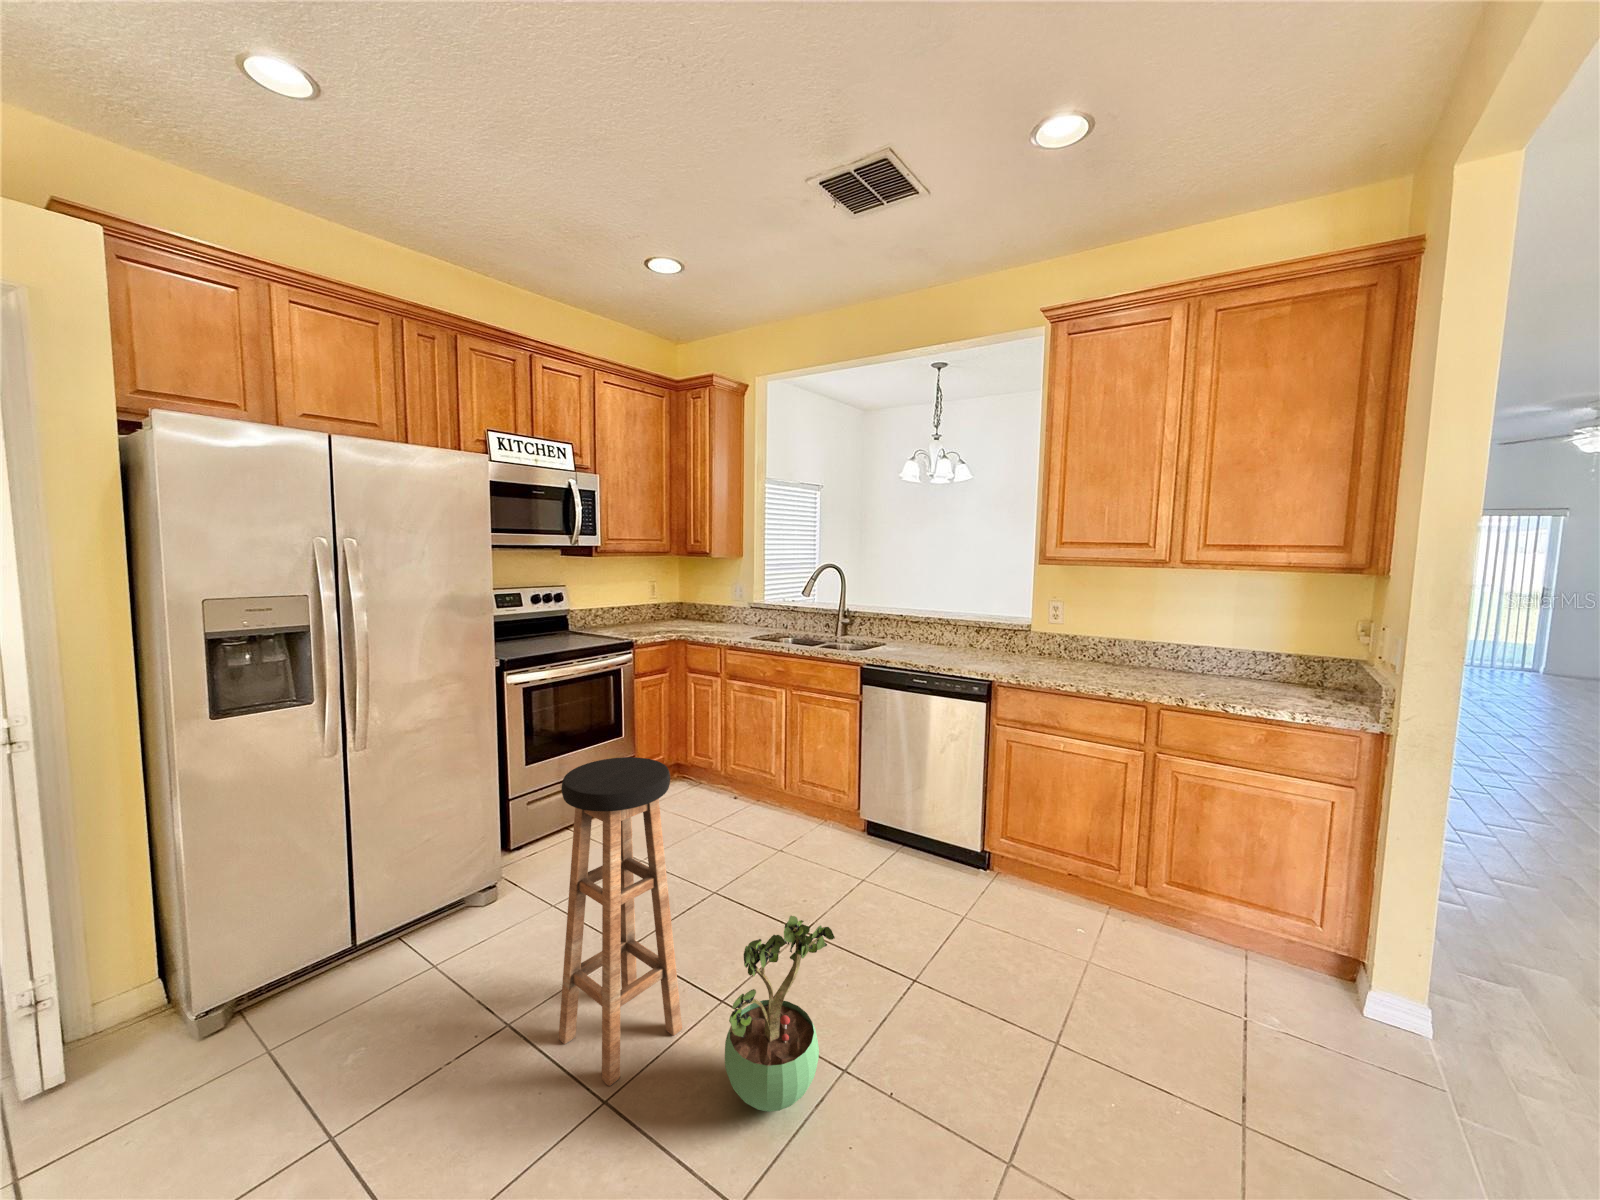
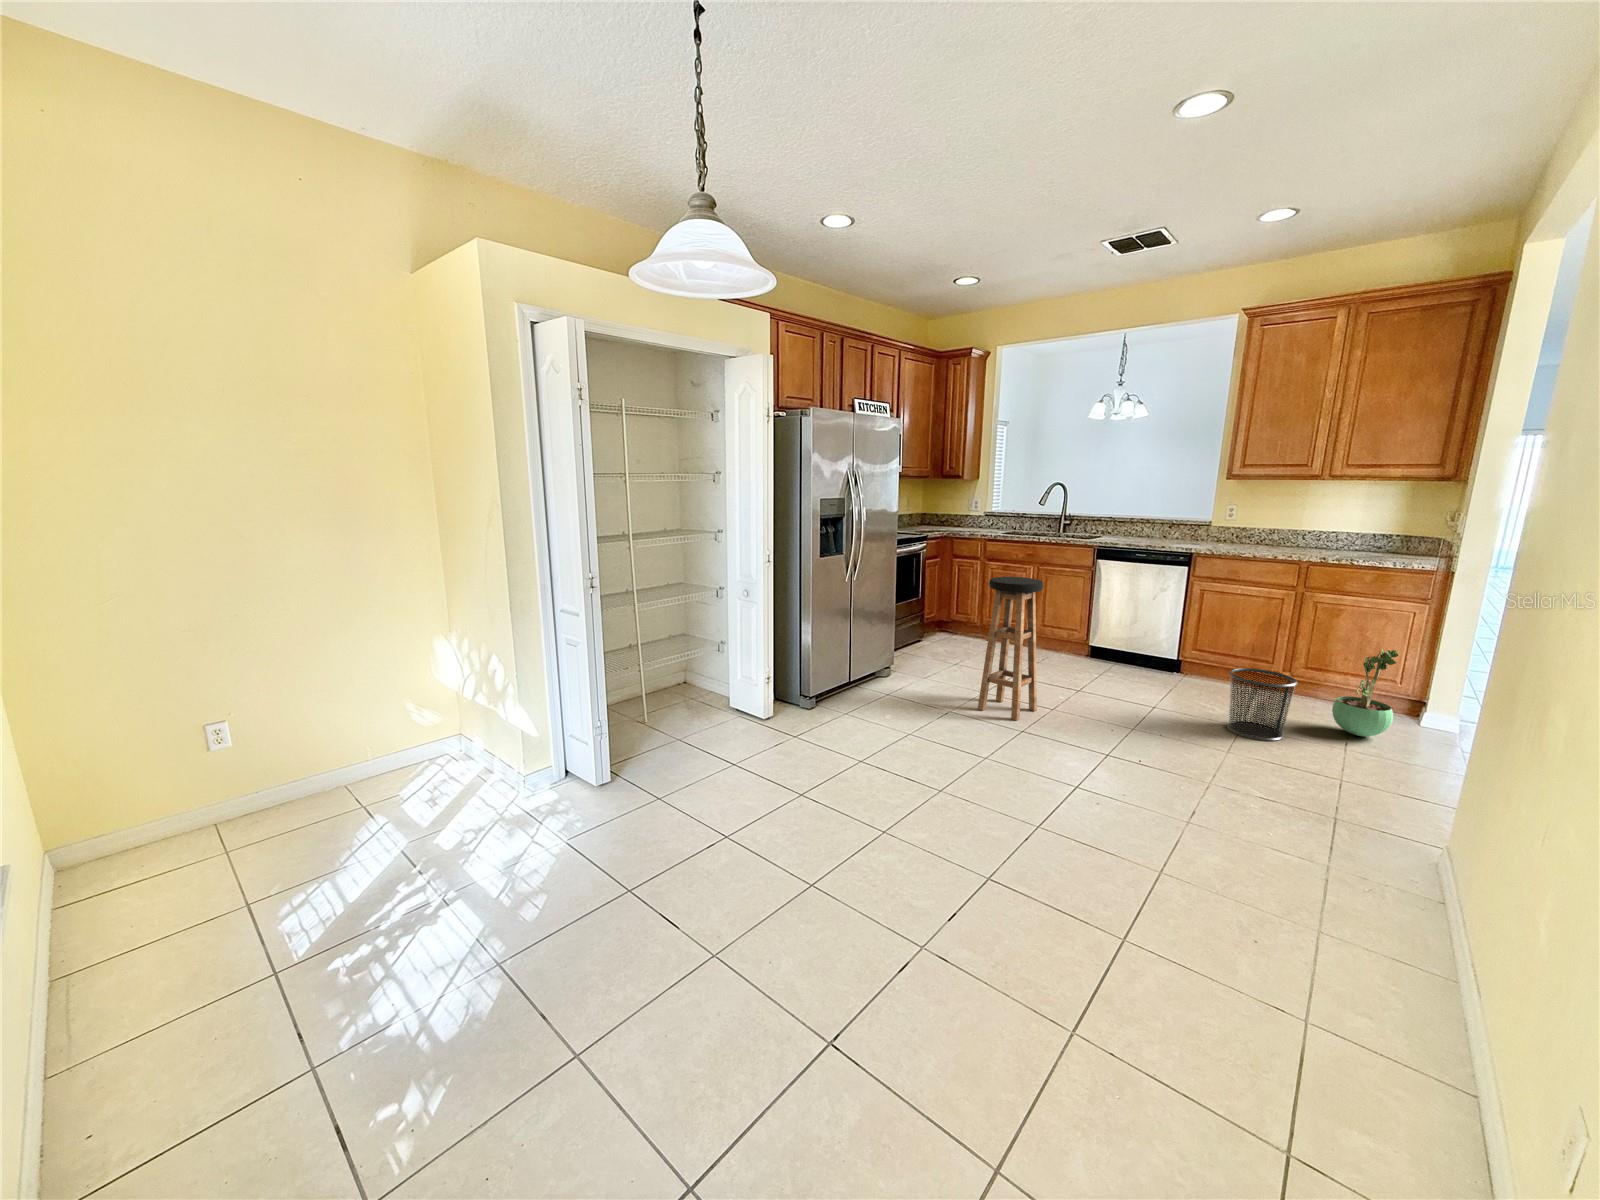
potted plant: present [725,916,835,1112] -> present [1332,649,1398,736]
waste bin: none [1028,938,1153,1126] -> present [1227,668,1298,741]

